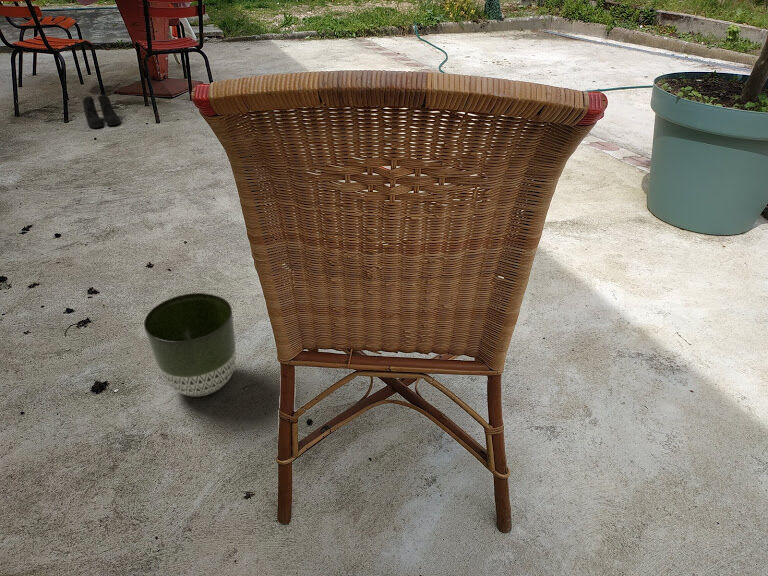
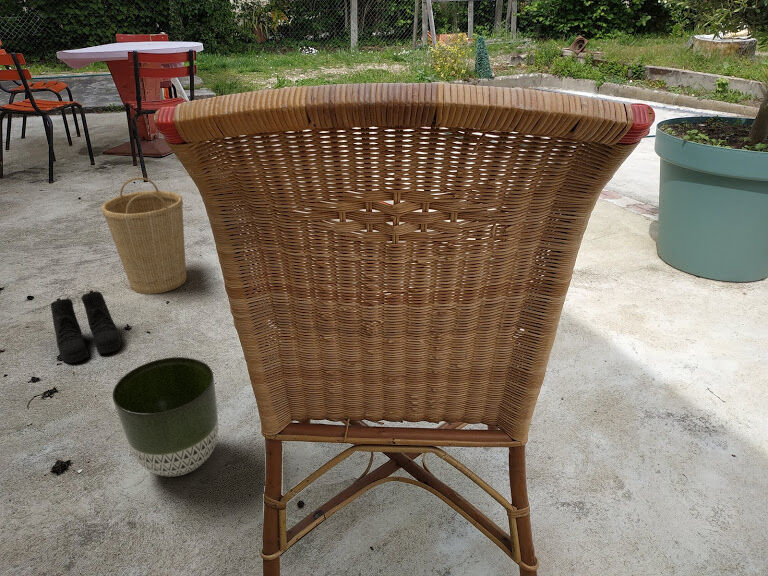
boots: present [83,95,119,128] -> present [51,290,121,363]
basket: none [121,123,201,234] -> present [101,177,187,294]

